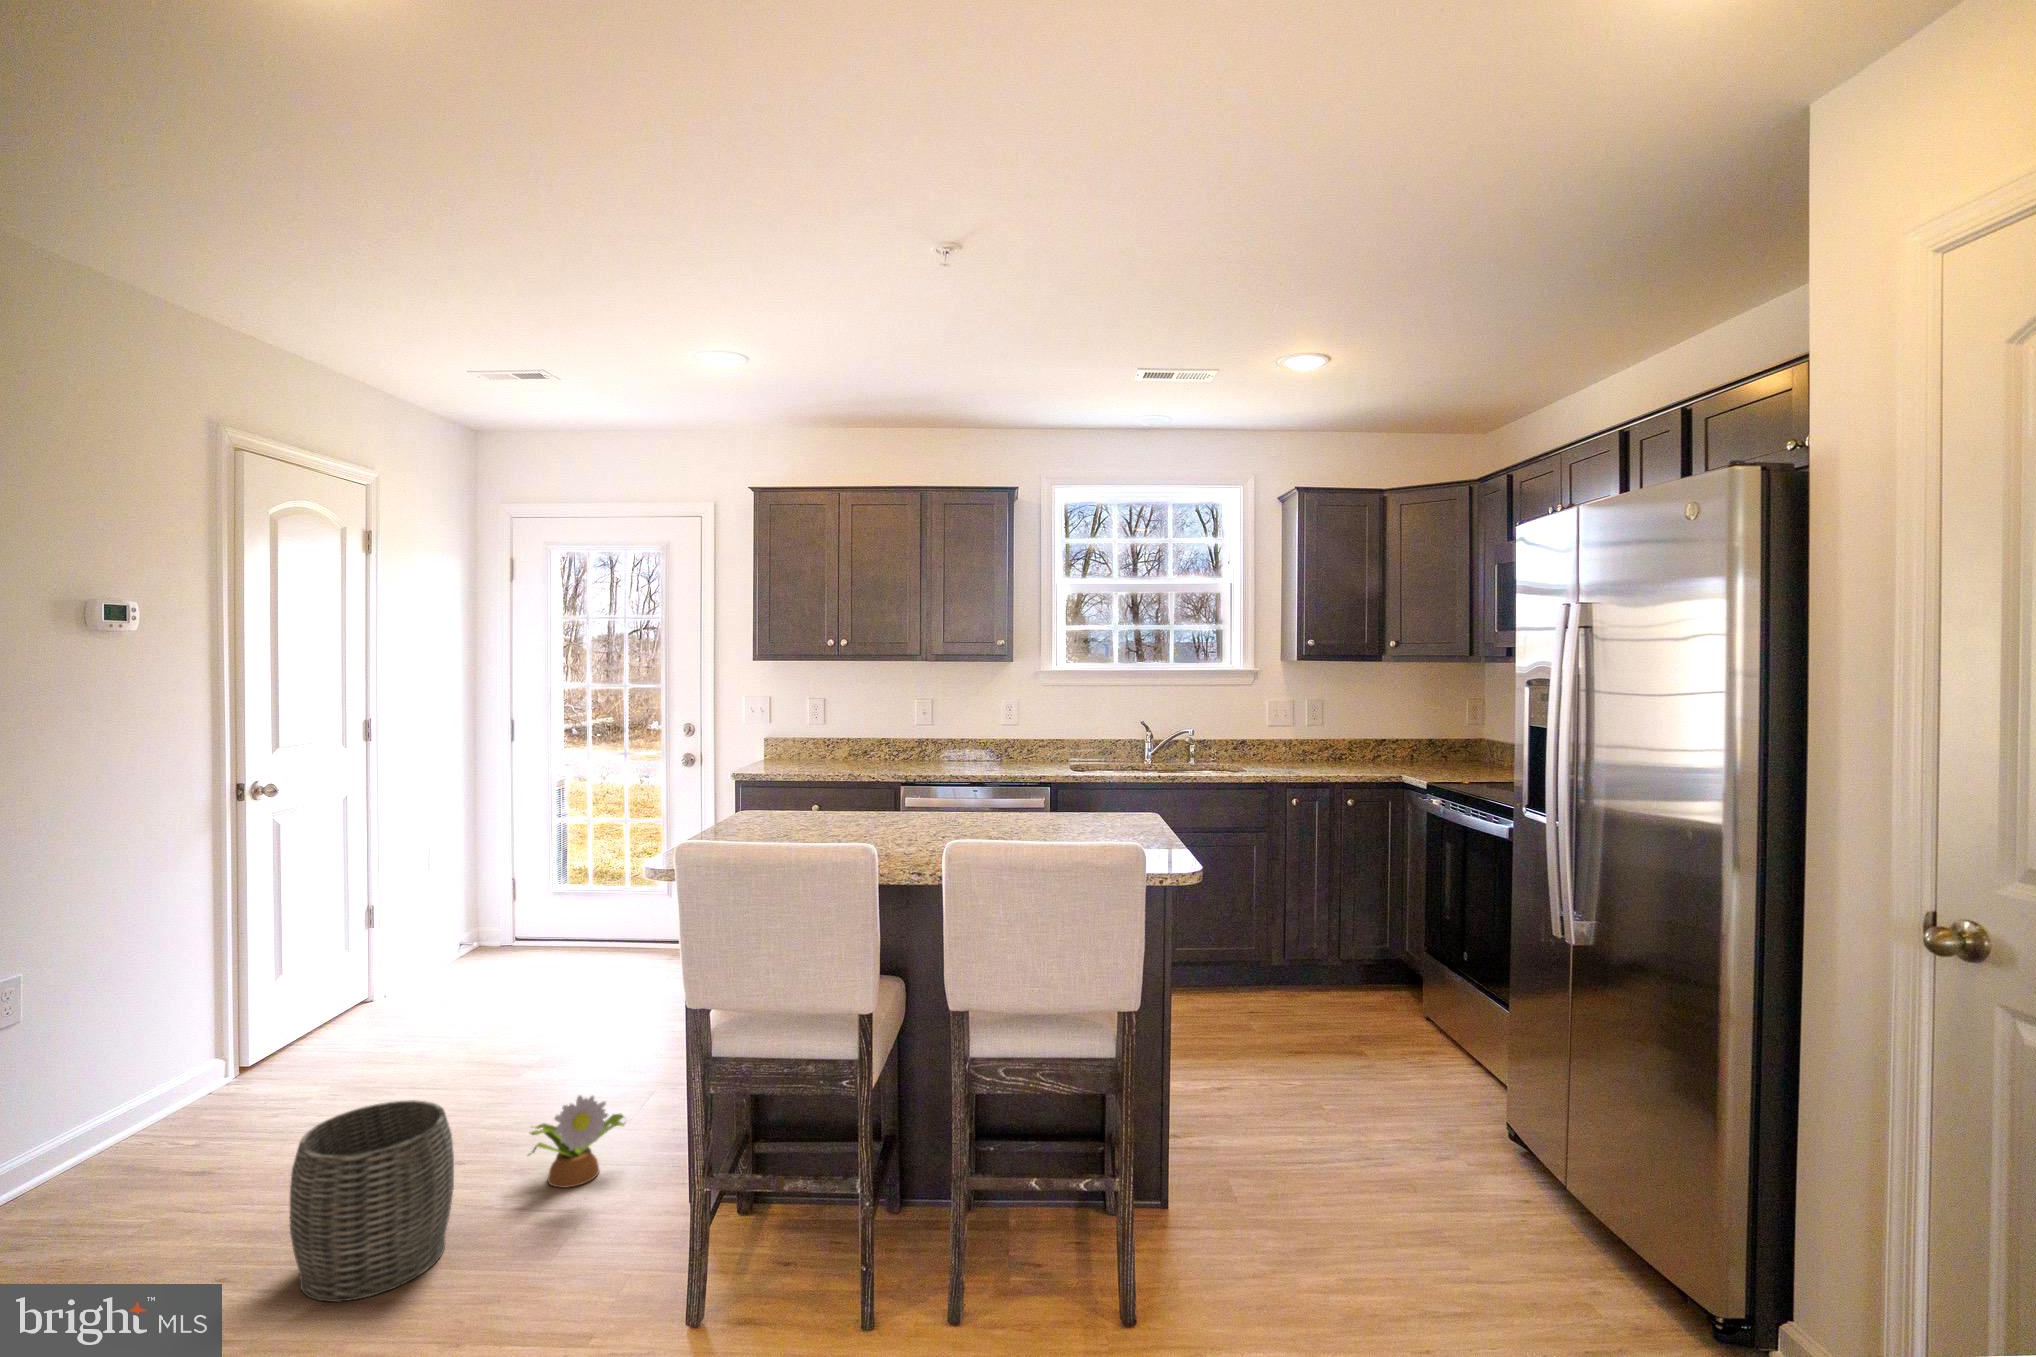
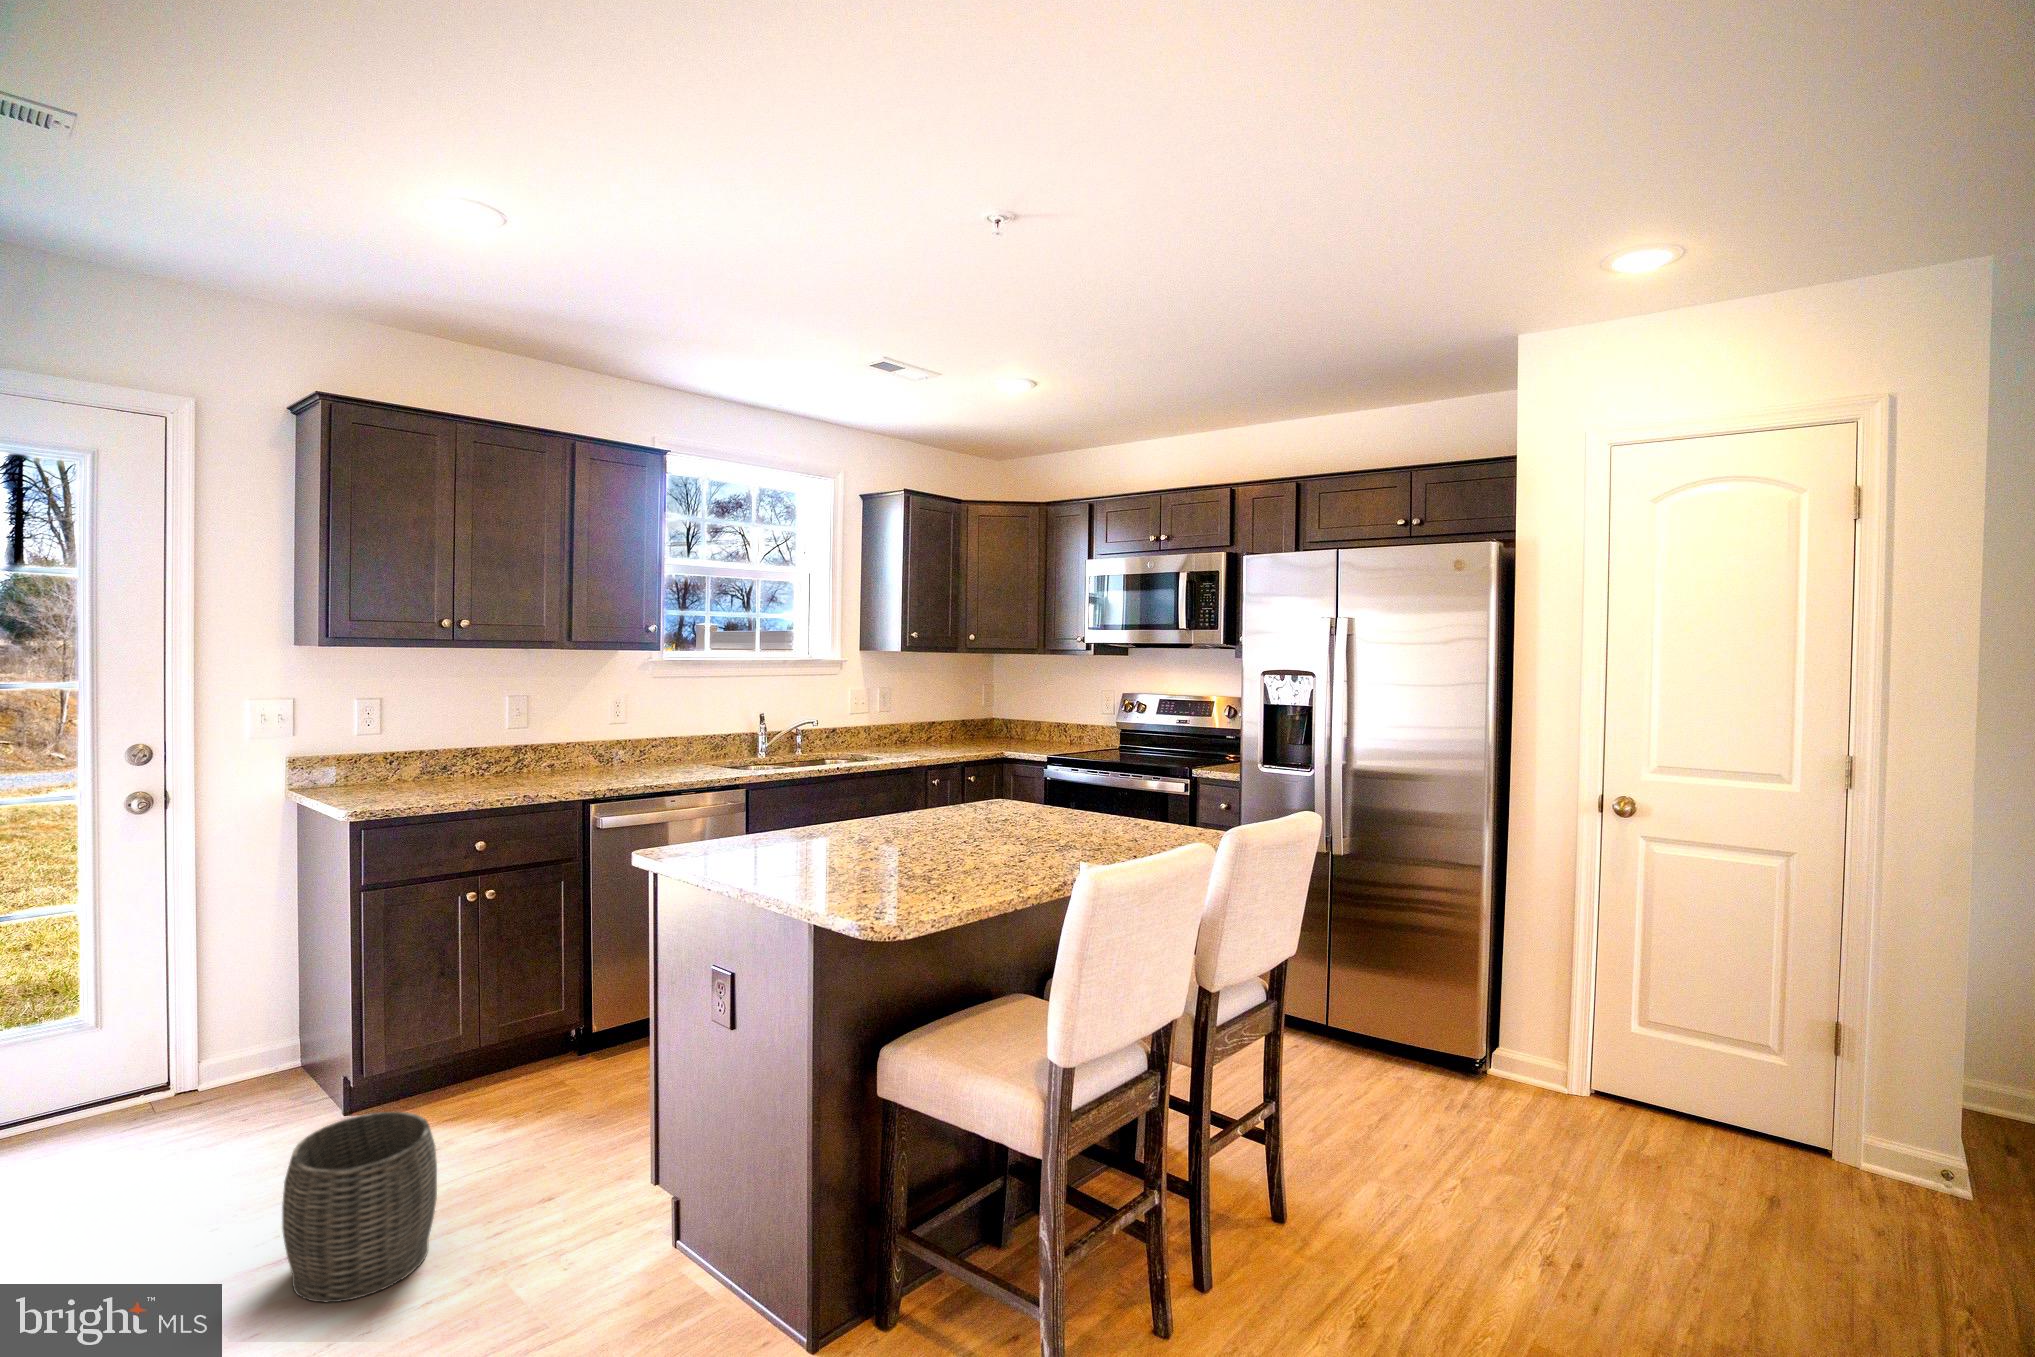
decorative plant: present [529,1096,626,1188] -> none [502,1103,597,1188]

